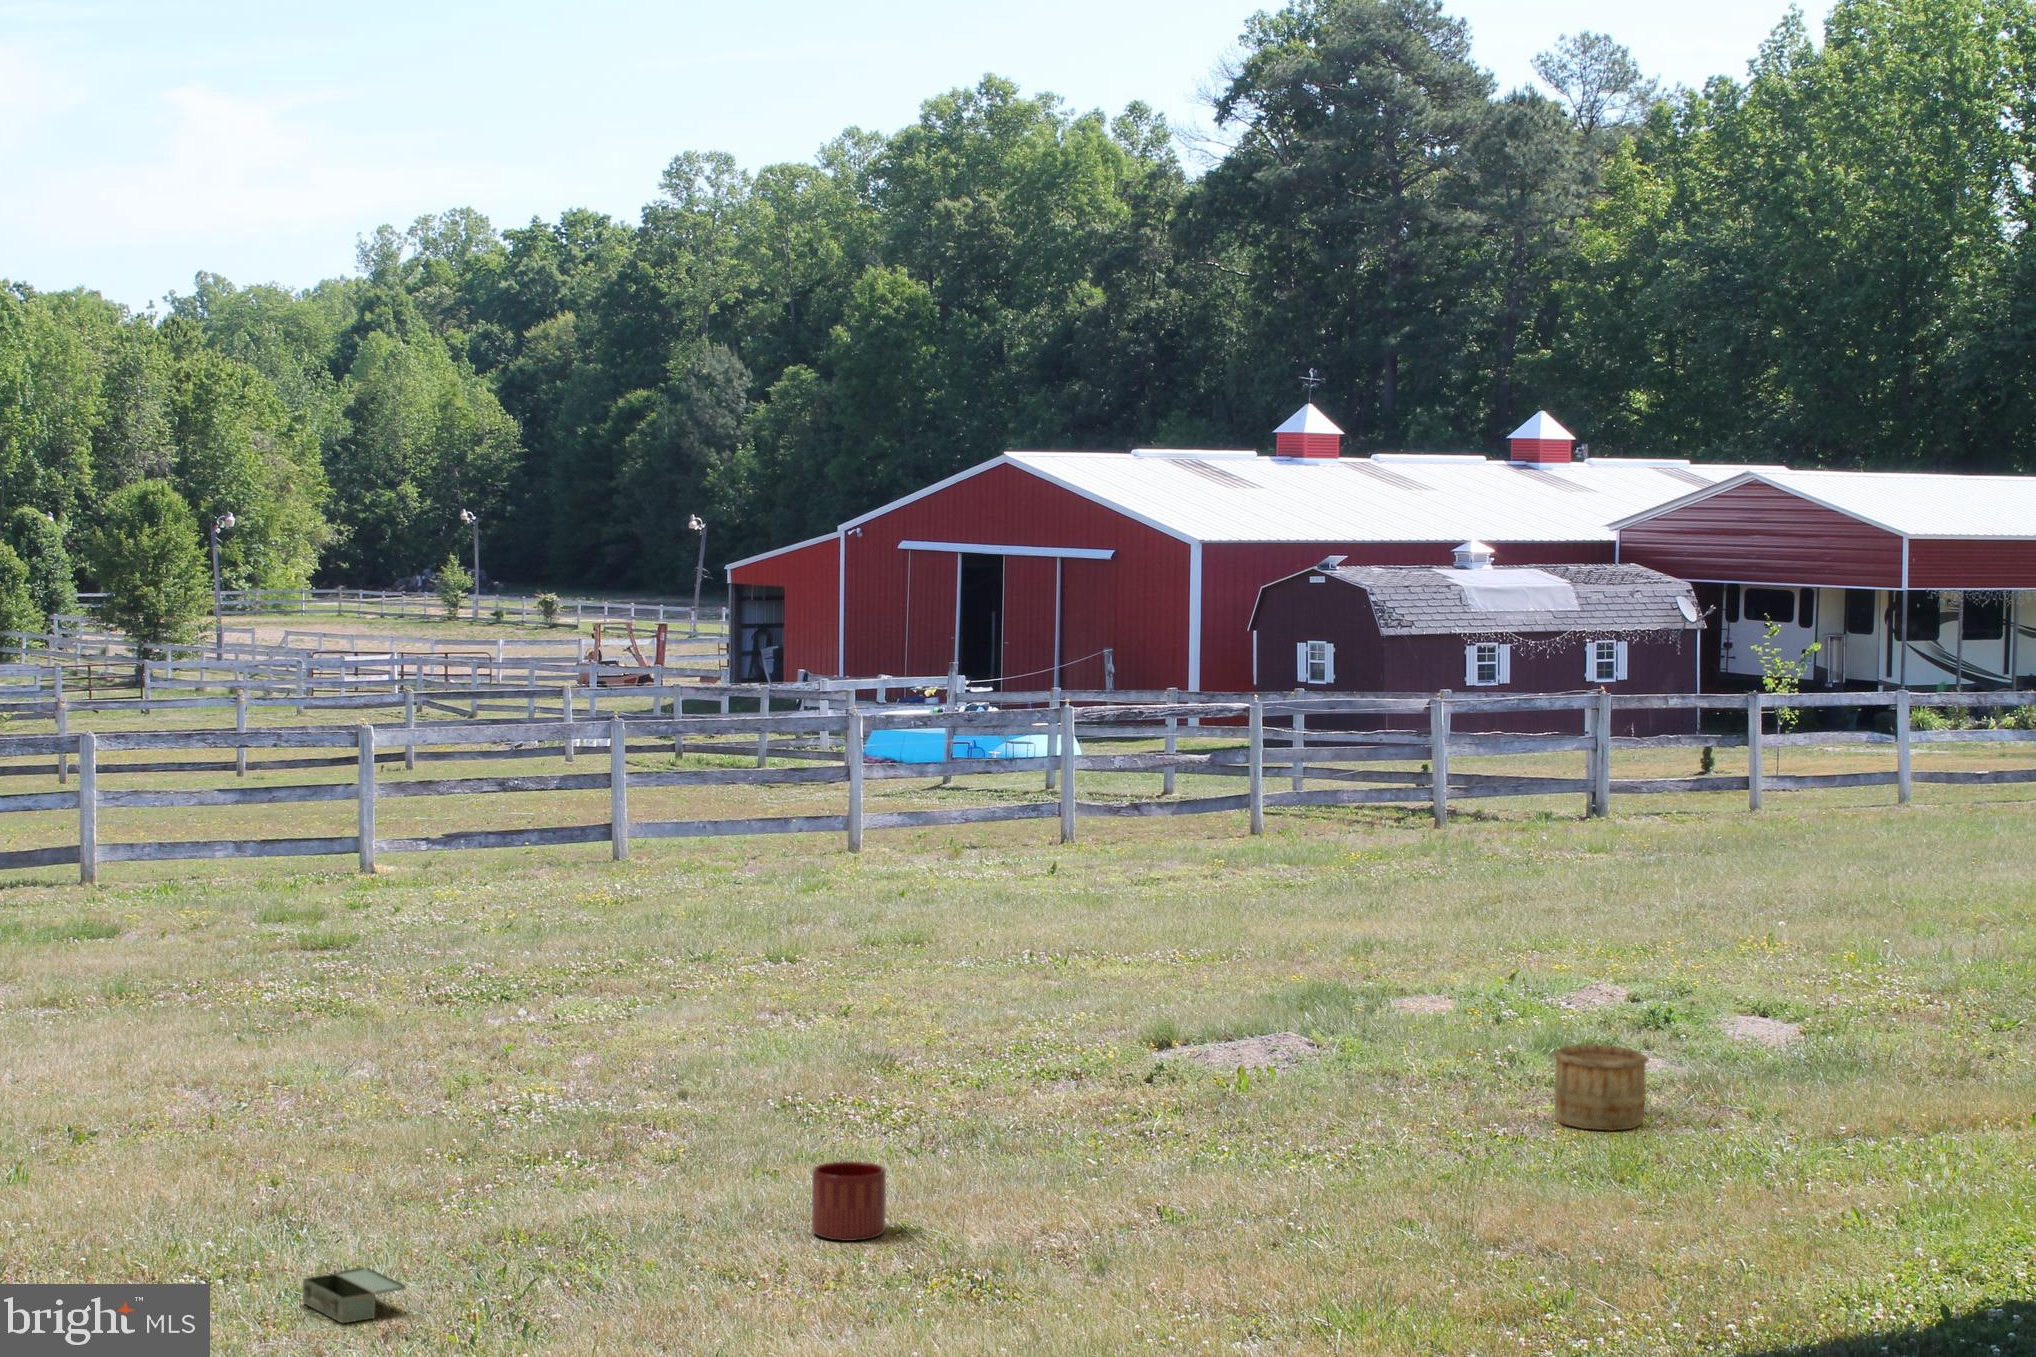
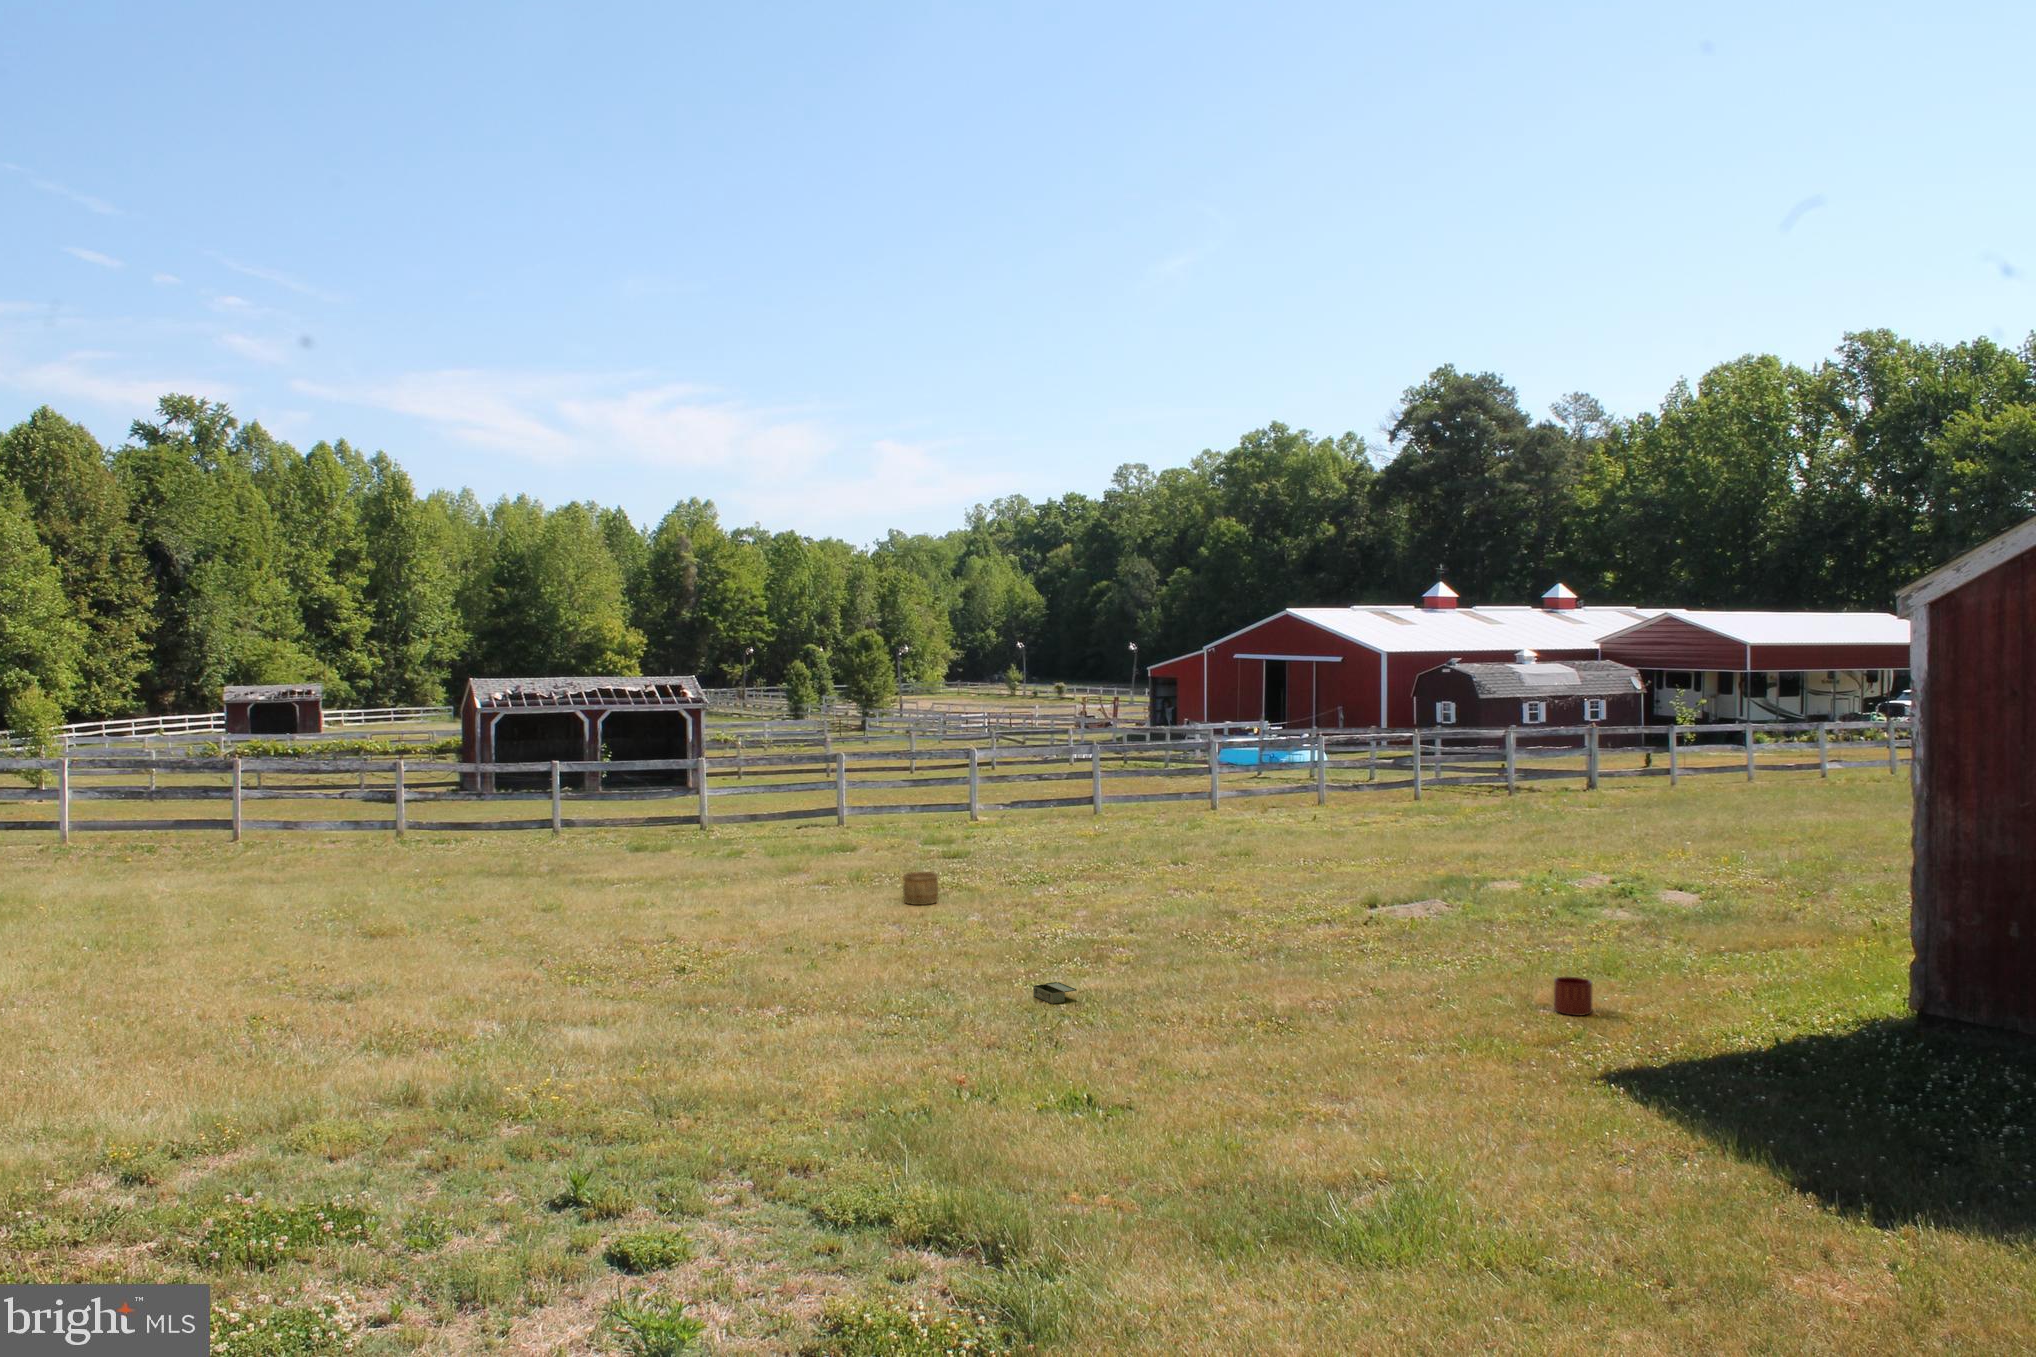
wooden bucket: present [1554,1044,1649,1131] -> present [903,872,938,905]
planter: present [812,1162,886,1241] -> present [1554,977,1592,1016]

